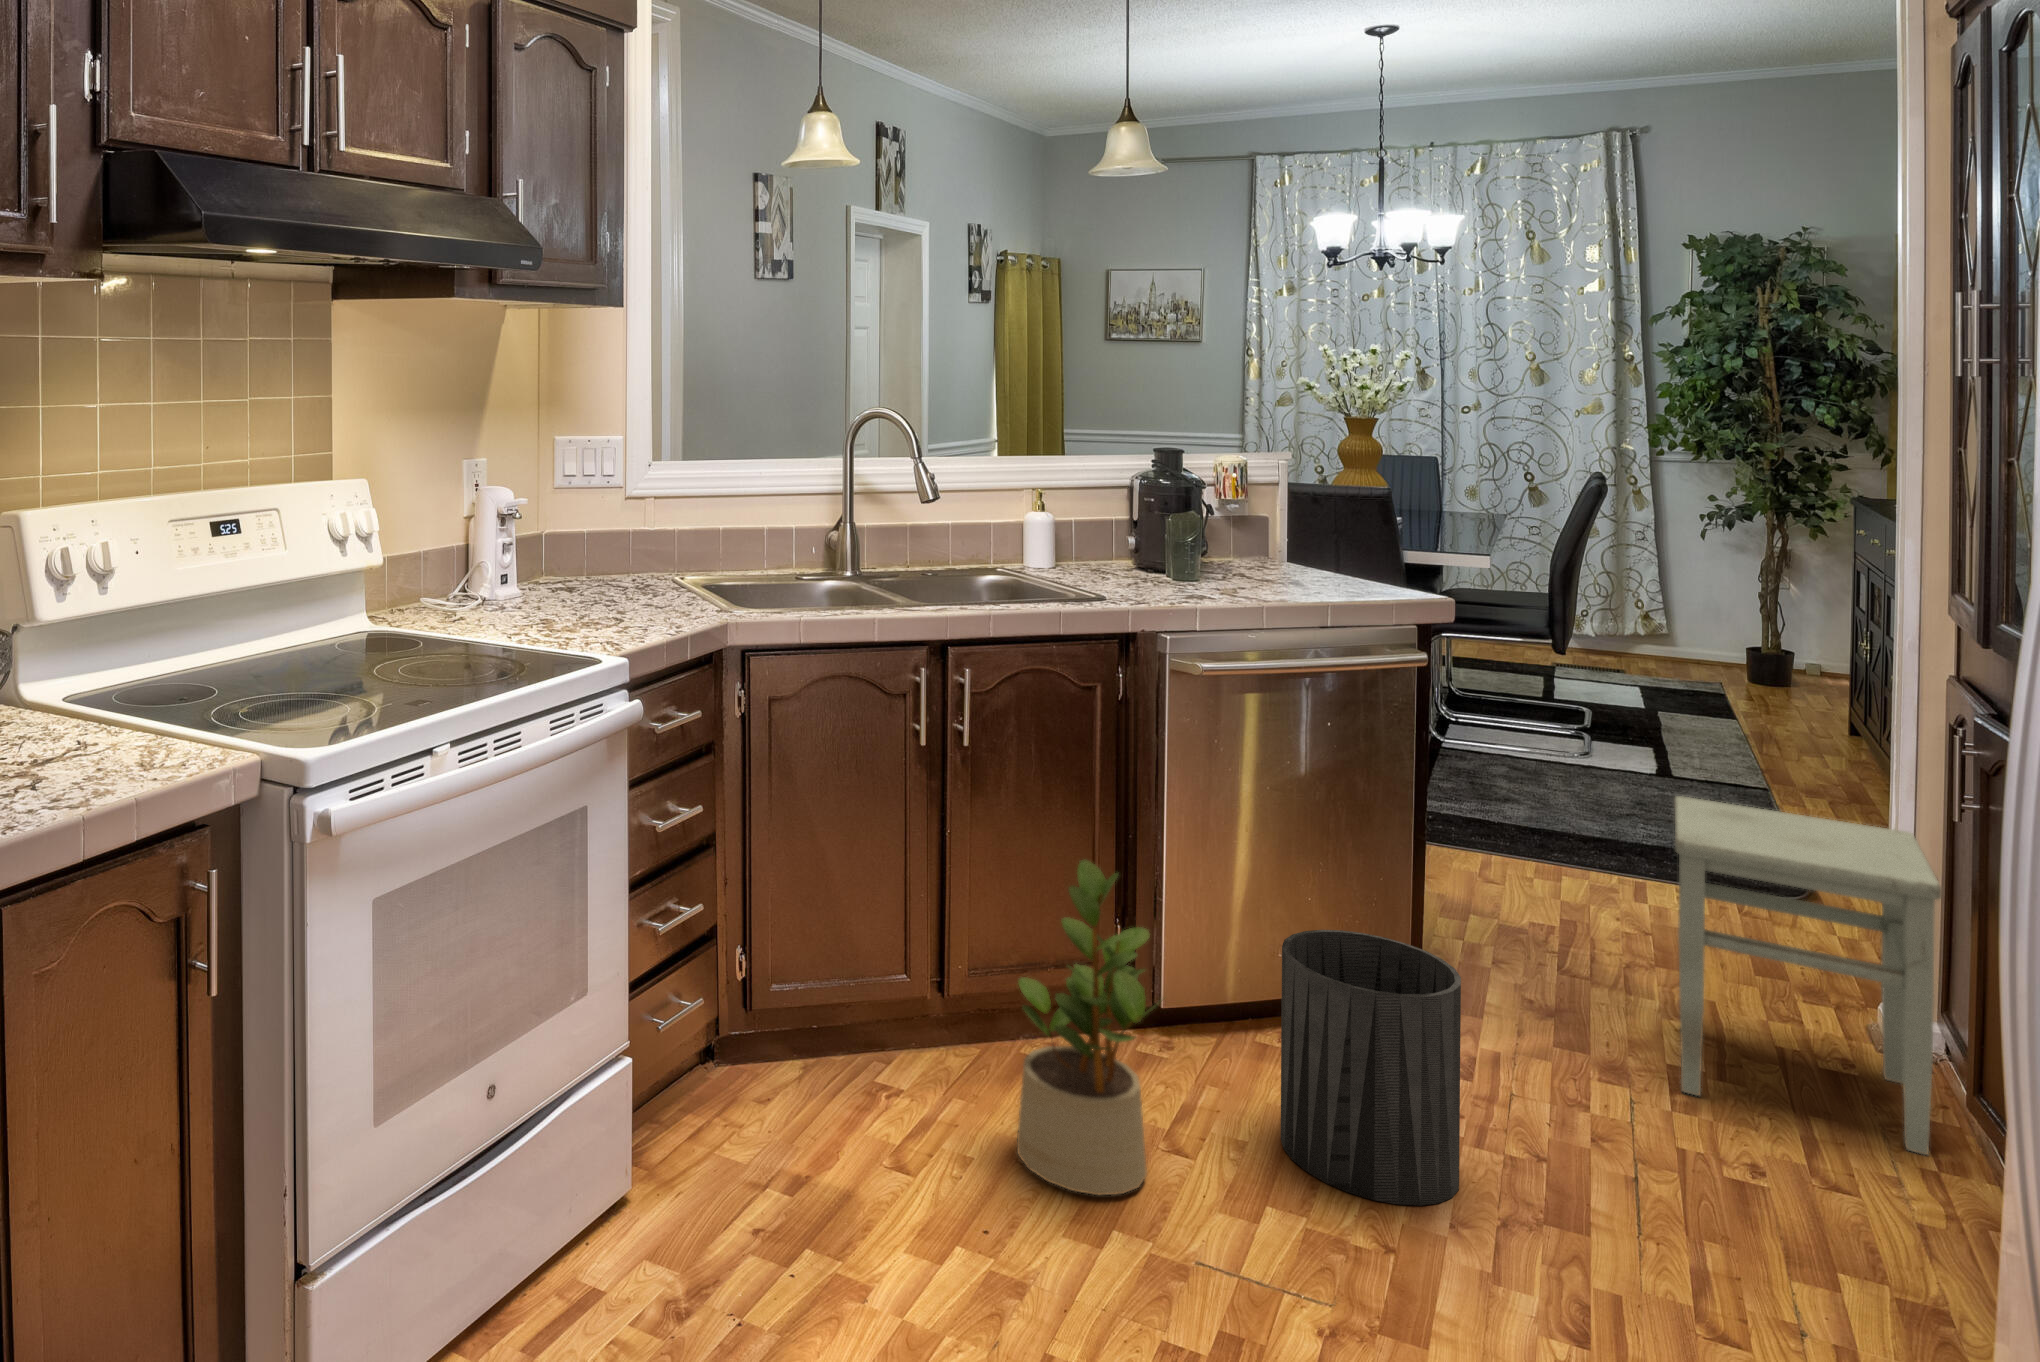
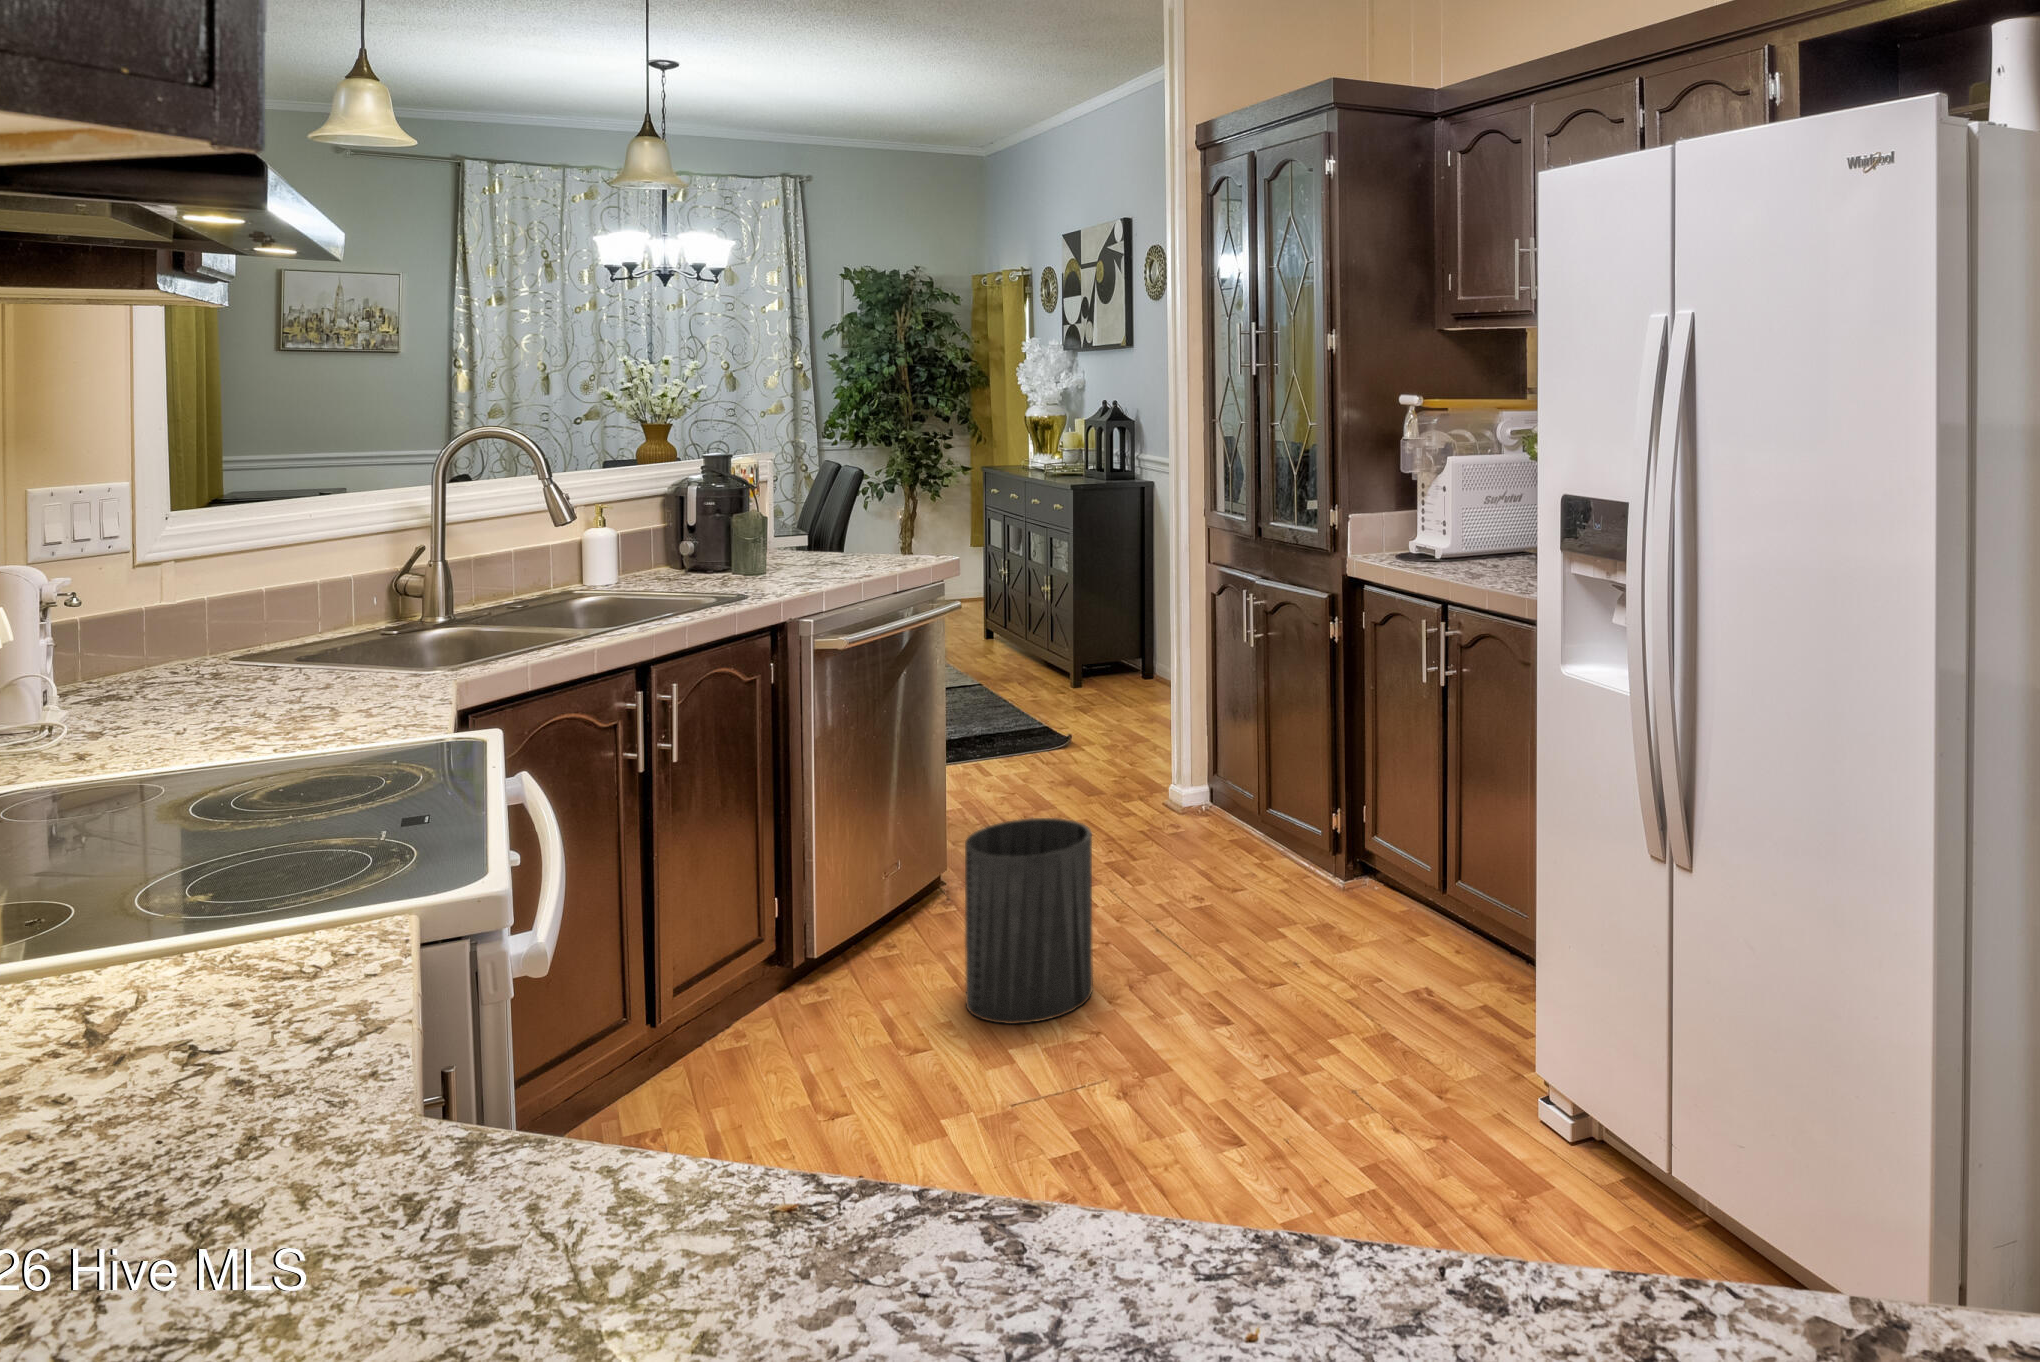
stool: present [1674,796,1942,1155] -> none [1080,660,1242,872]
potted plant: present [1017,860,1156,1195] -> none [802,821,955,1135]

